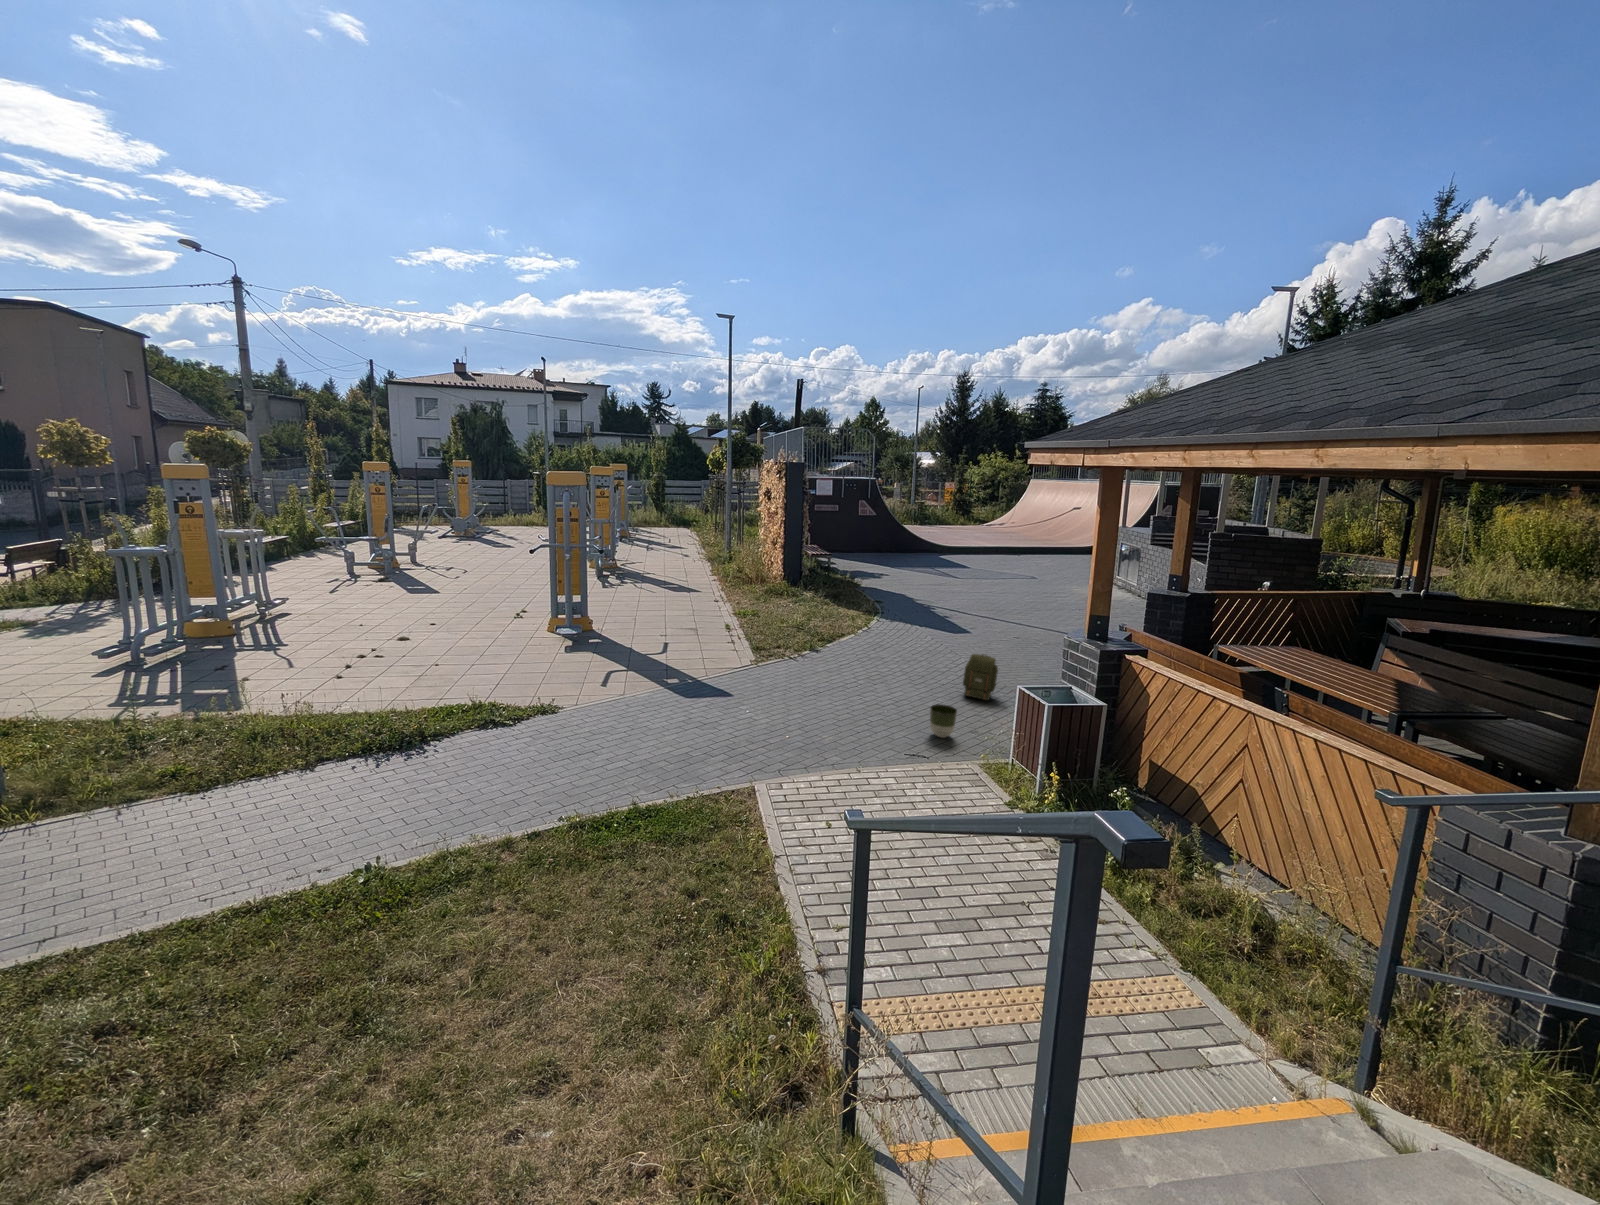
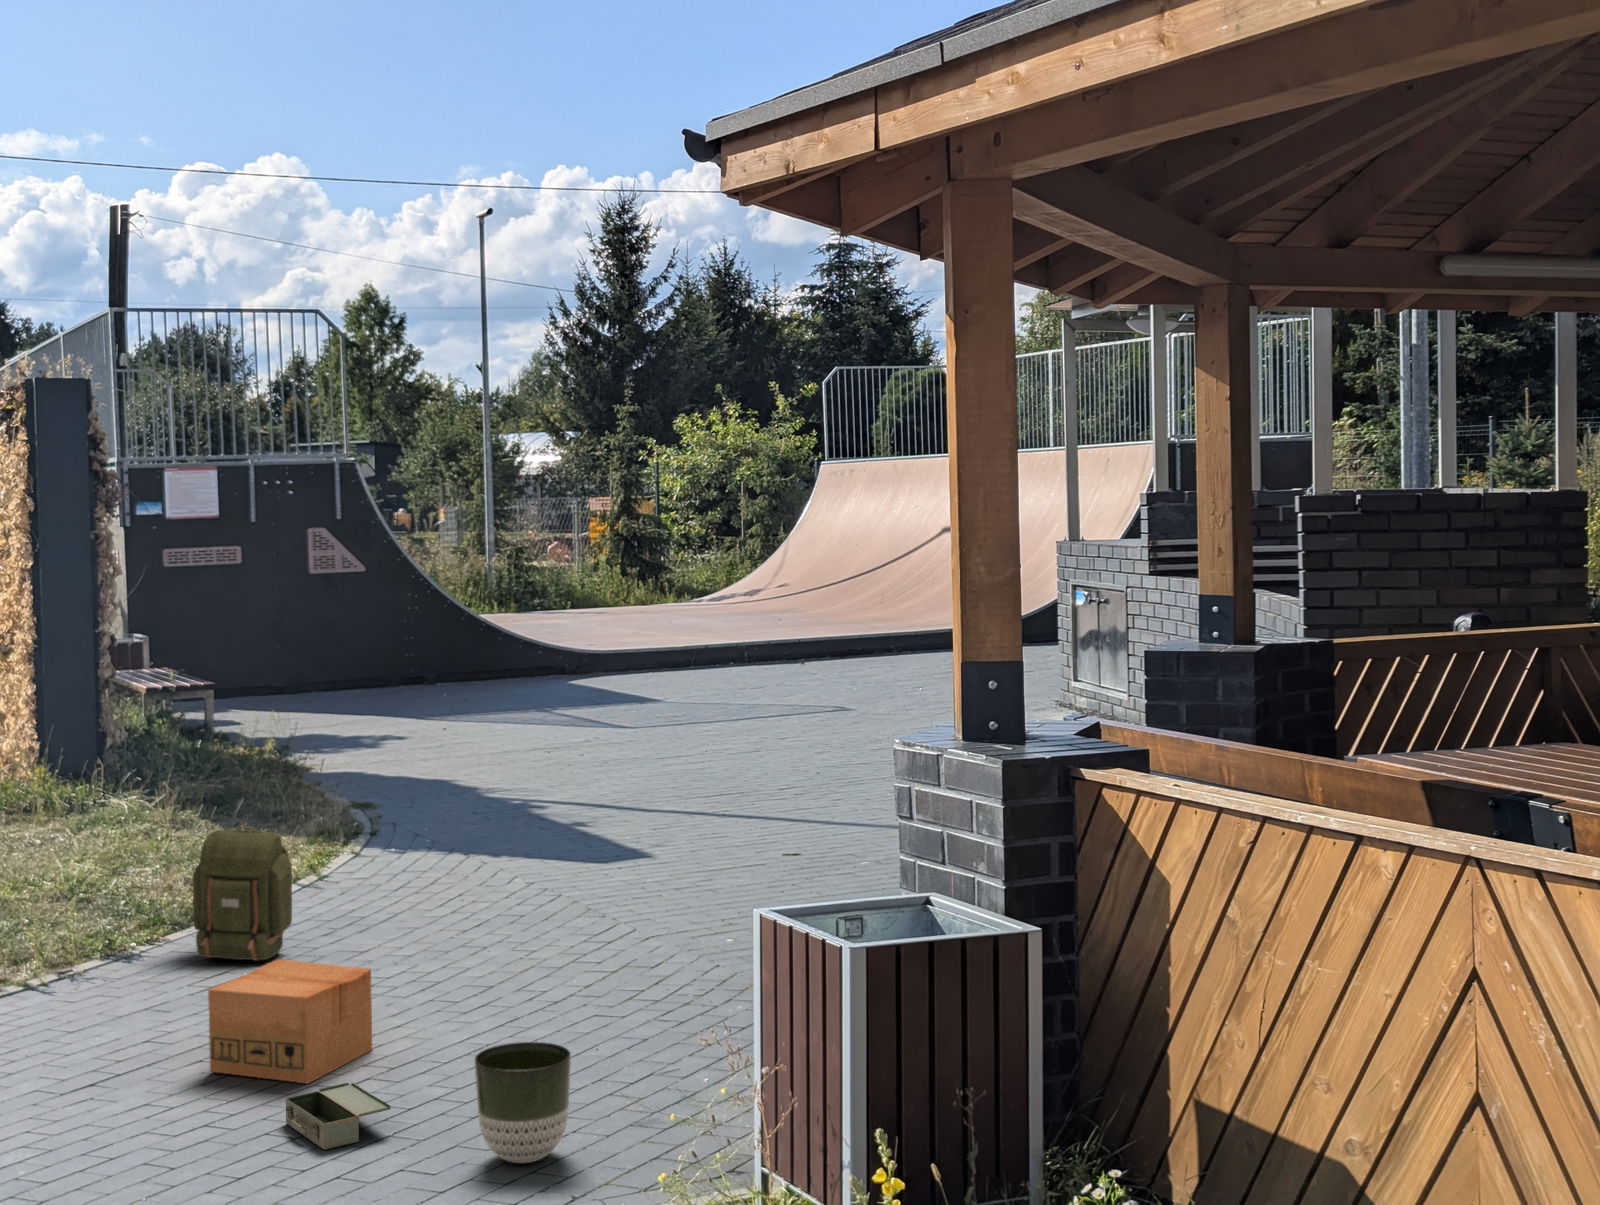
backpack: present [963,654,998,700] -> present [193,826,292,961]
cardboard box: none [852,665,896,702] -> present [208,959,372,1084]
toolbox: none [875,705,904,723] -> present [286,1083,391,1150]

